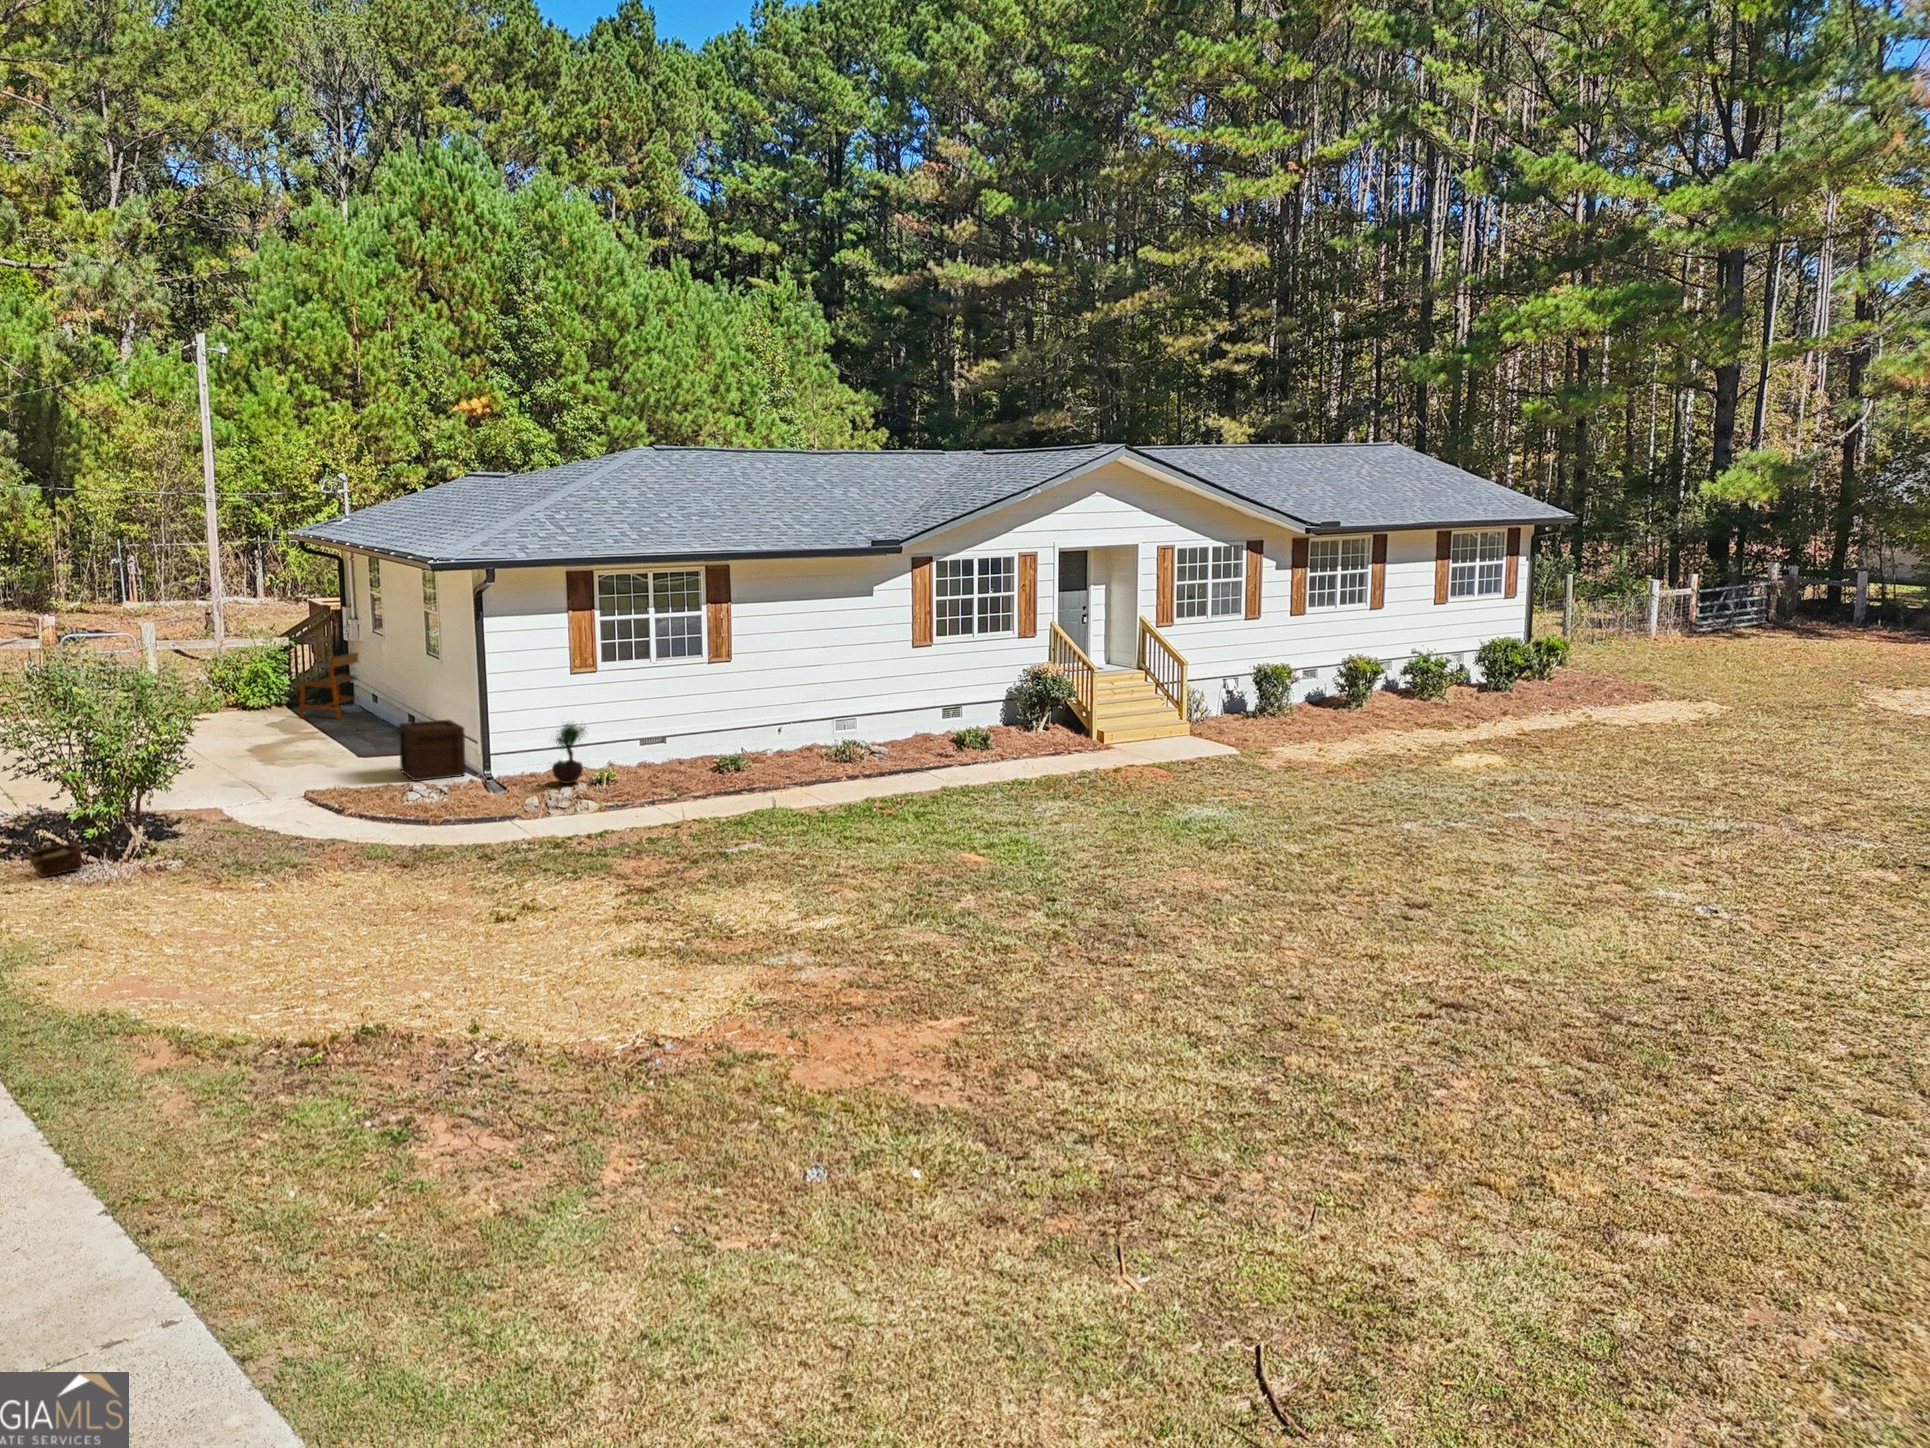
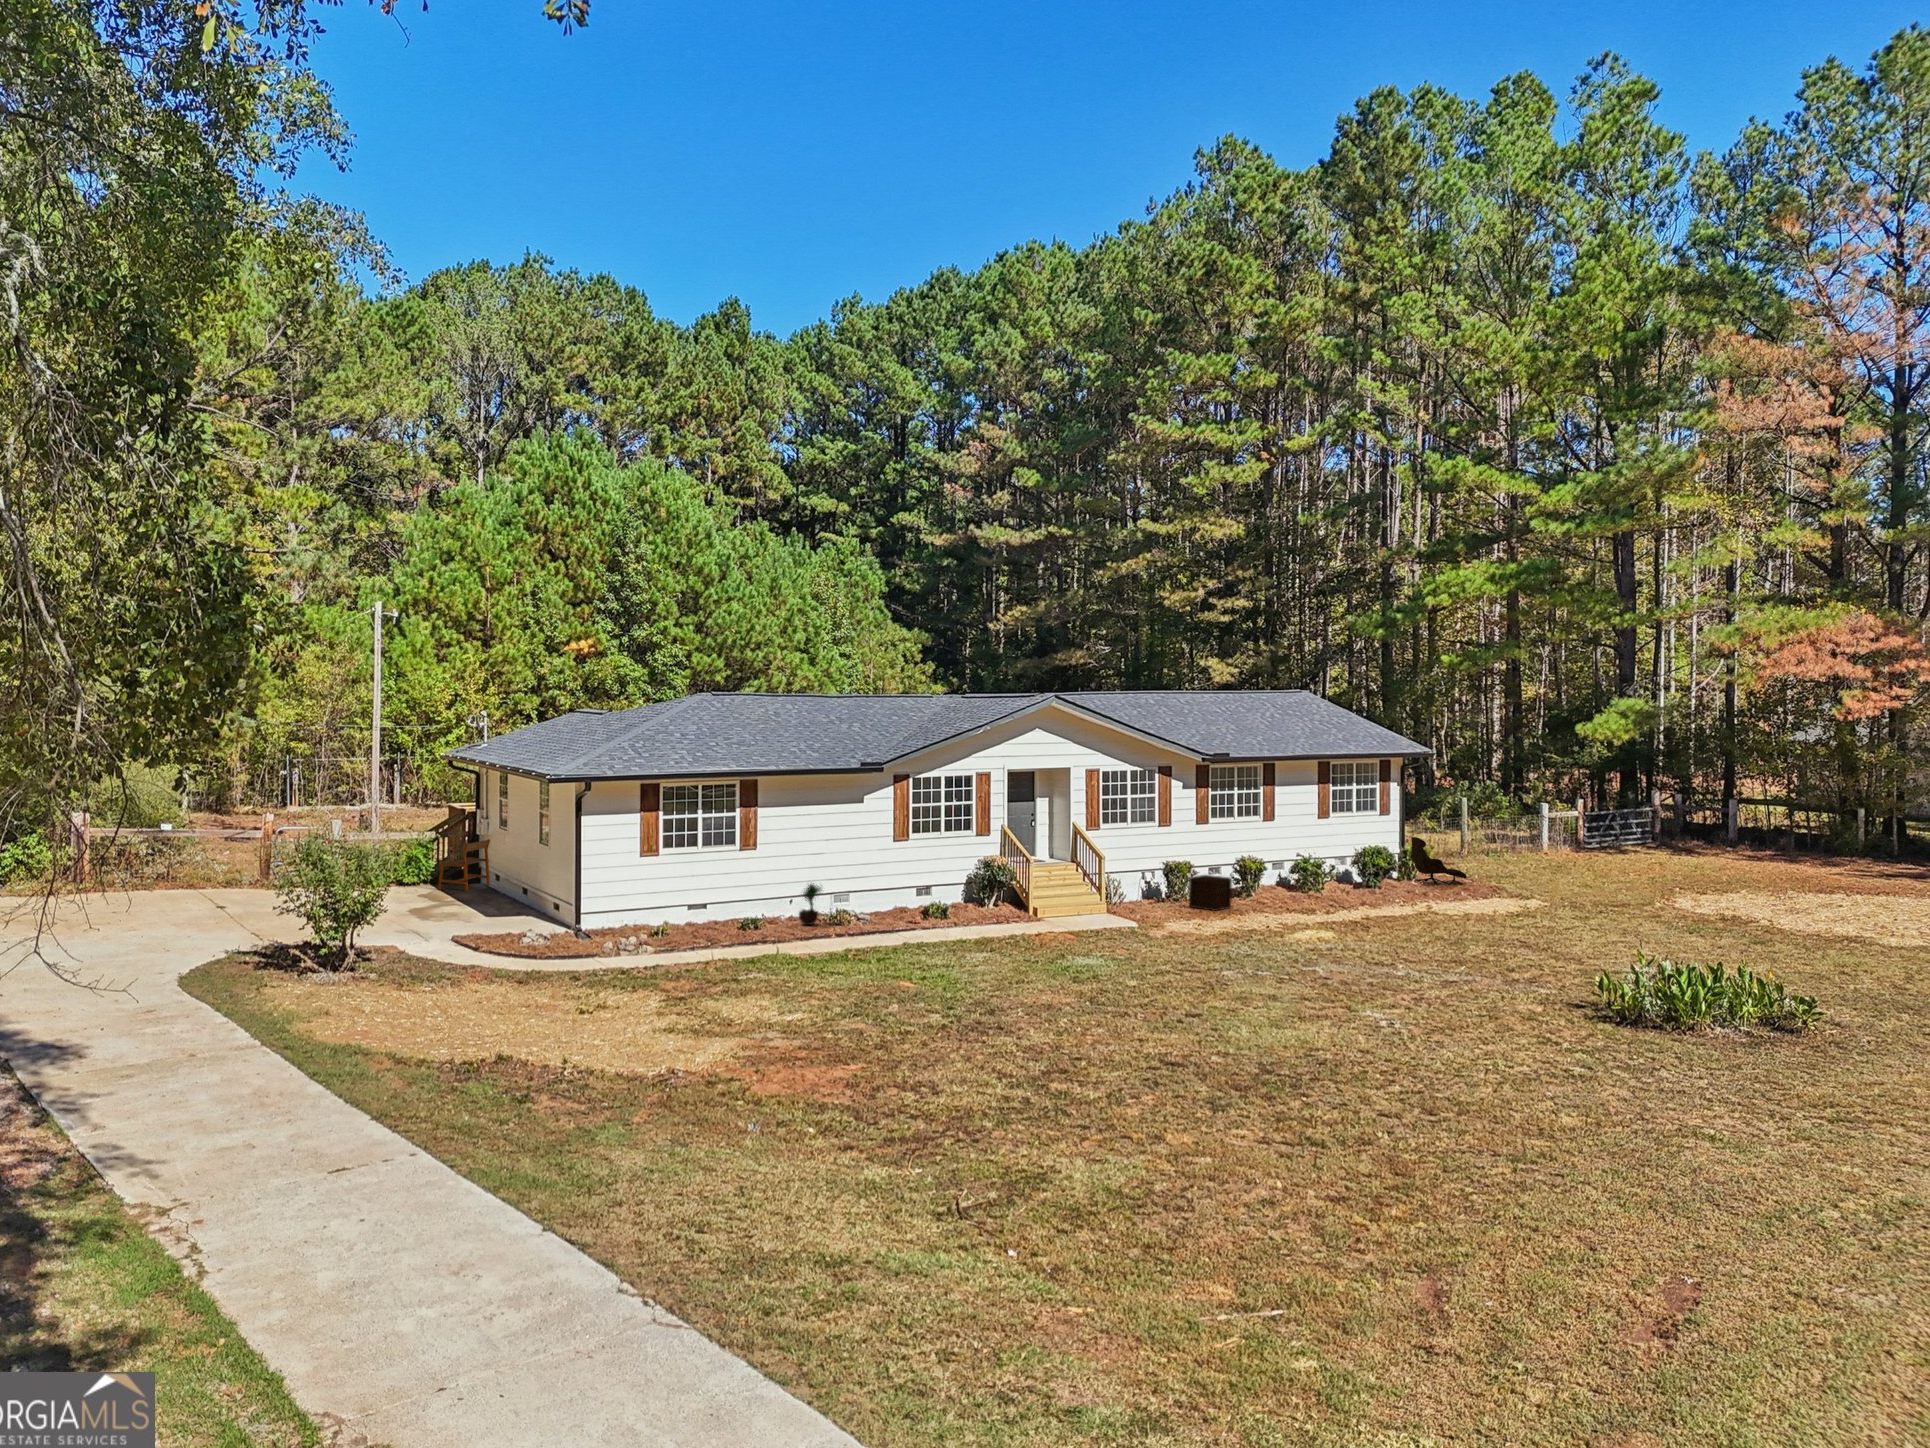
lounge chair: none [1540,627,1609,686] -> present [1411,837,1467,885]
wooden crate: present [399,720,466,781] -> present [1189,875,1232,911]
potted tree: present [552,724,584,783] -> present [799,883,821,925]
woven basket: present [26,838,82,877] -> none [281,955,315,980]

